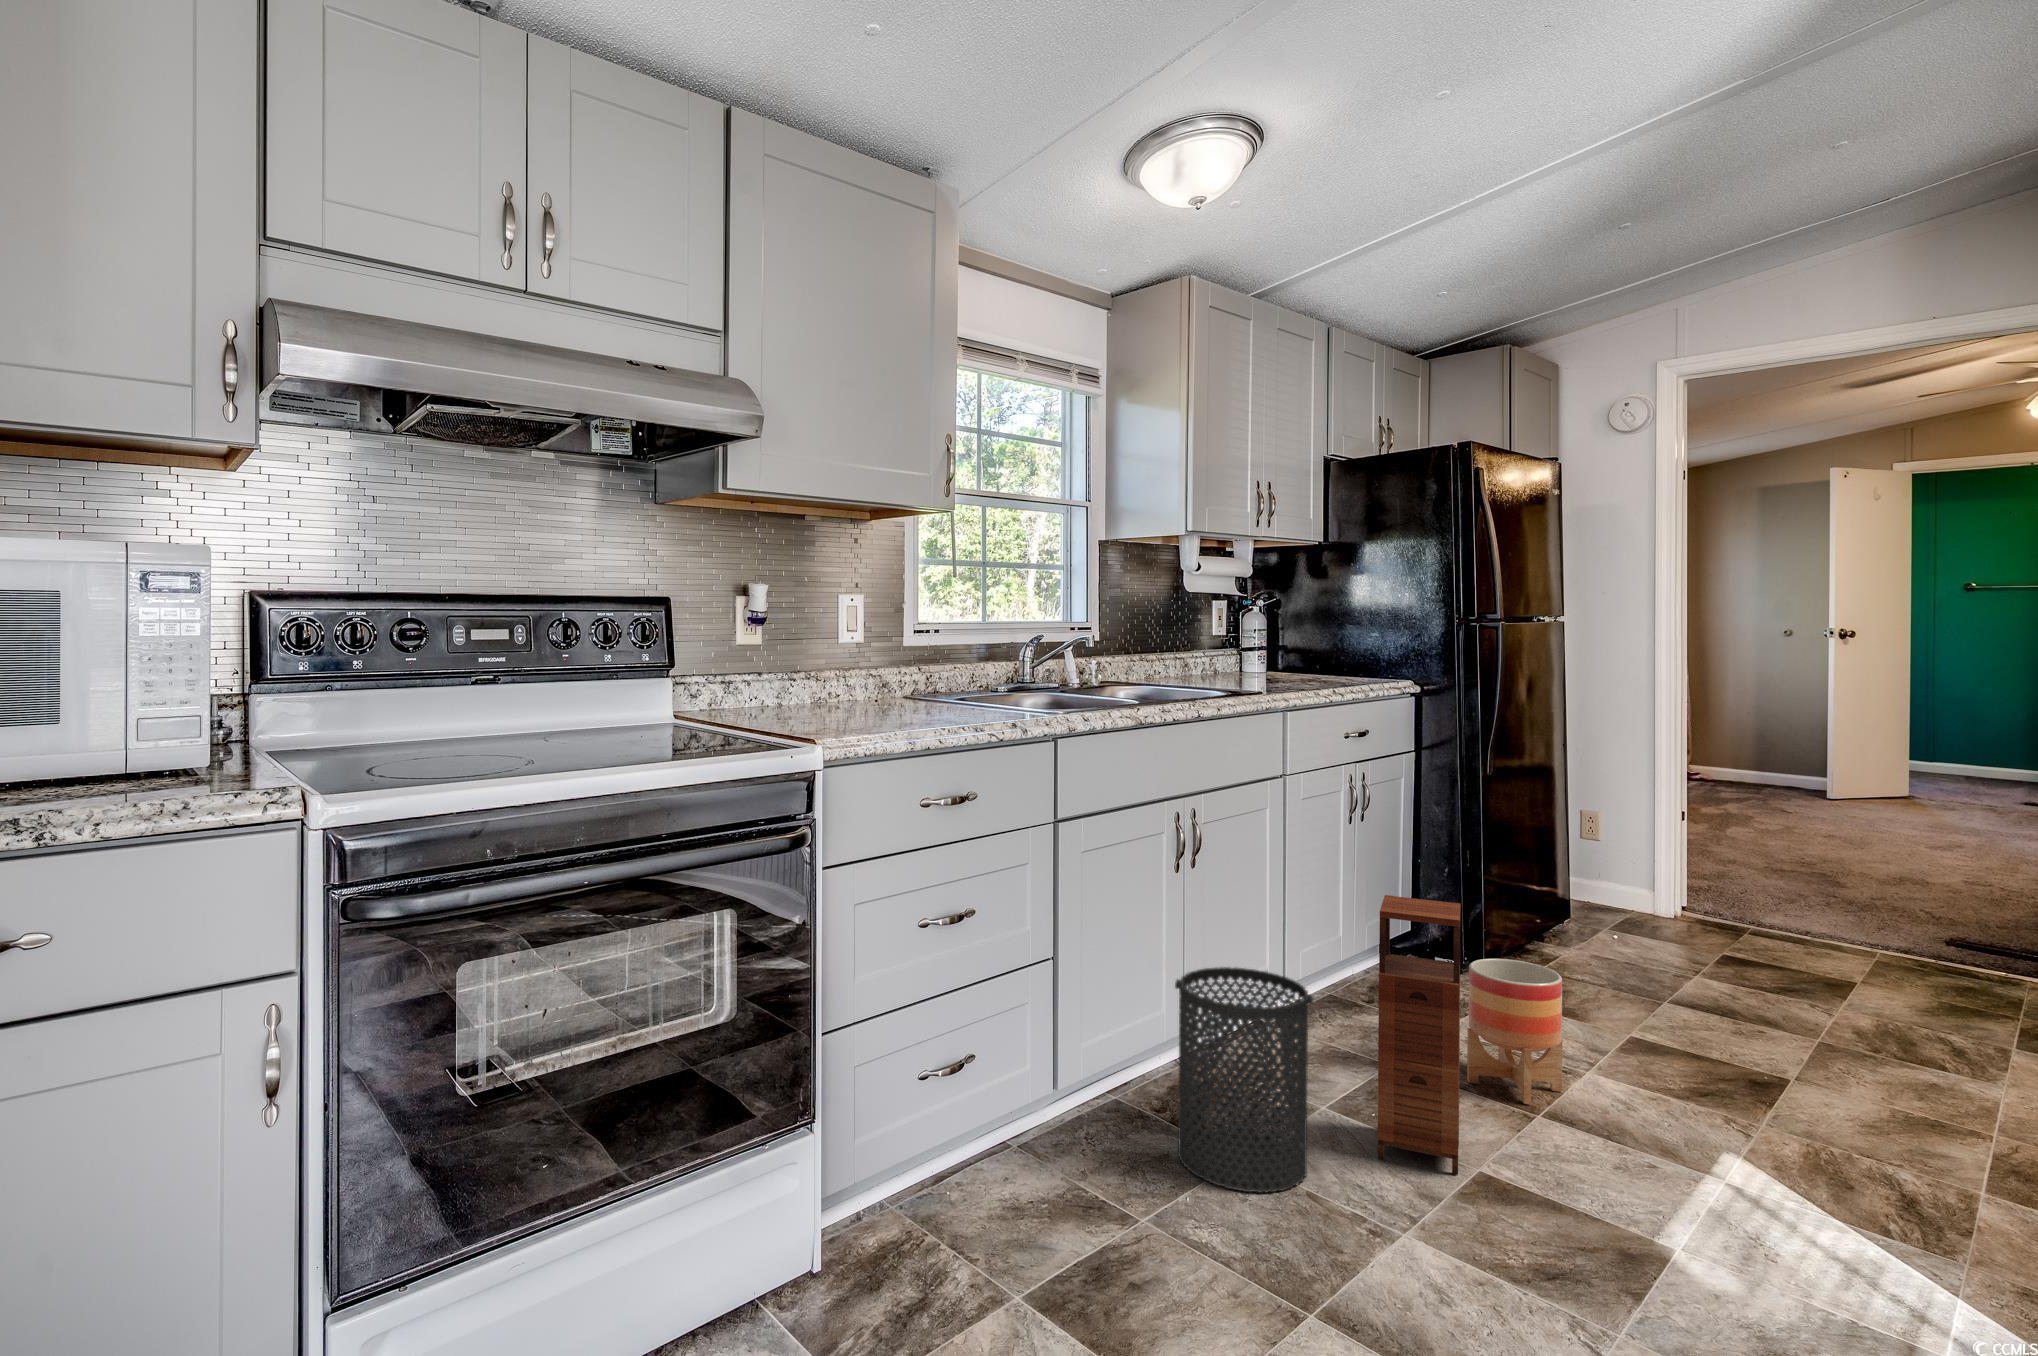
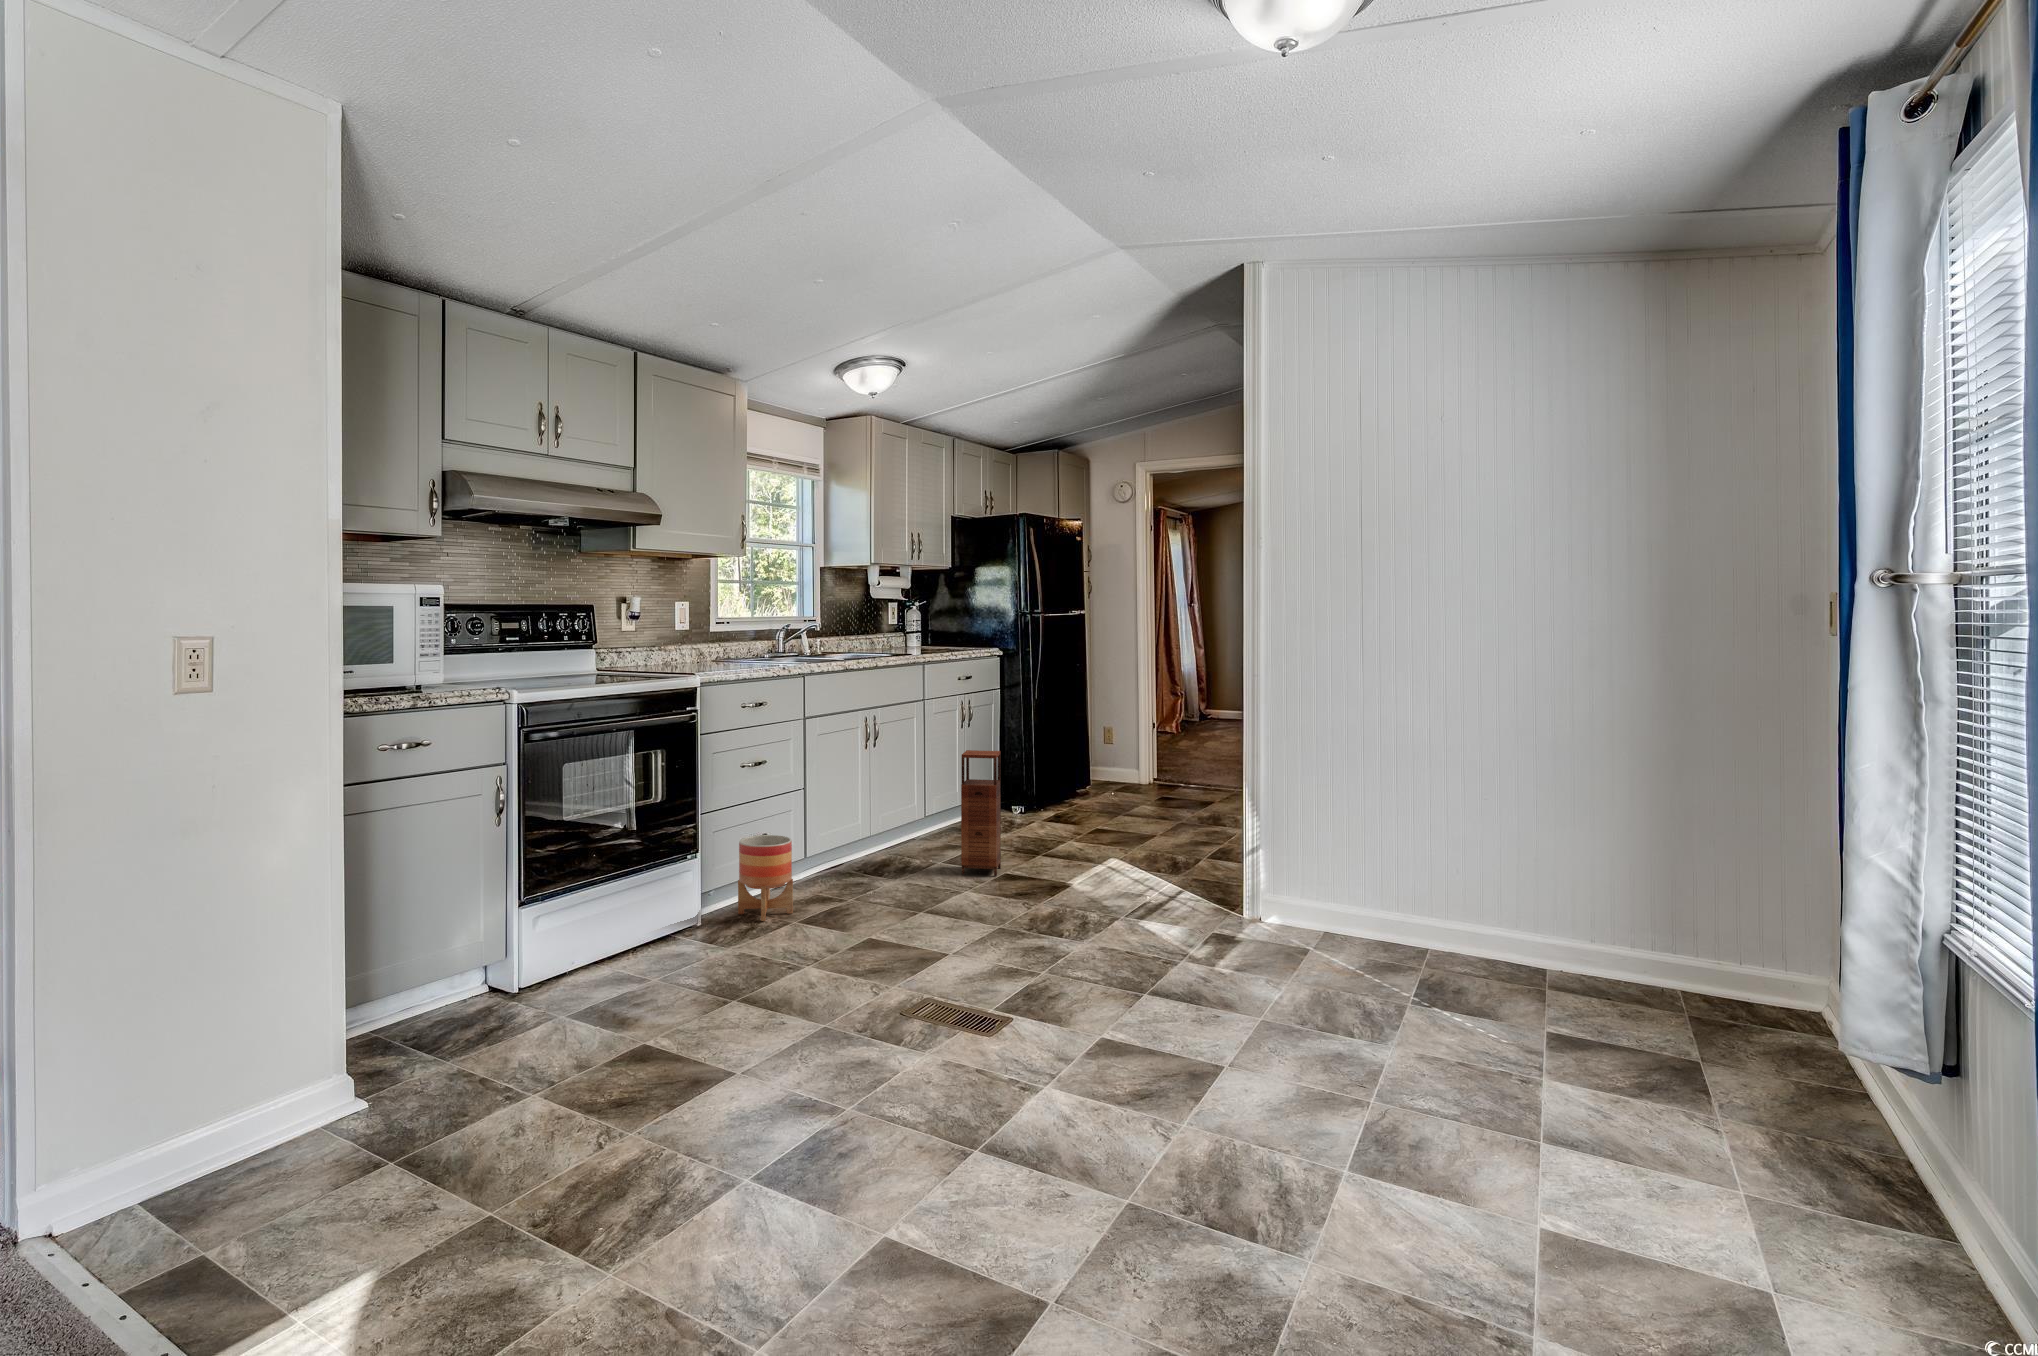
planter: present [1467,959,1563,1104] -> present [738,835,793,921]
trash can: present [1175,967,1313,1193] -> none [865,790,930,888]

